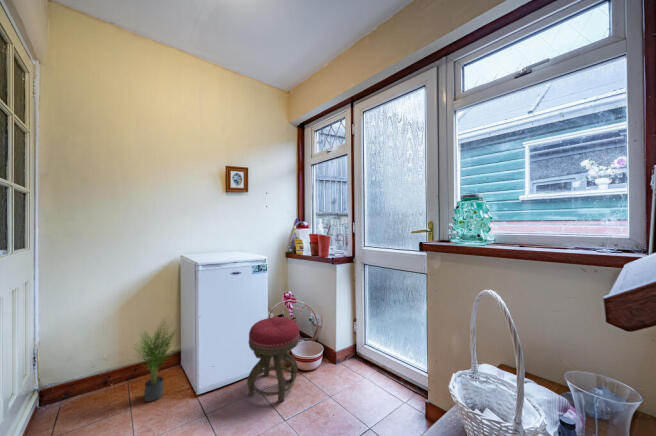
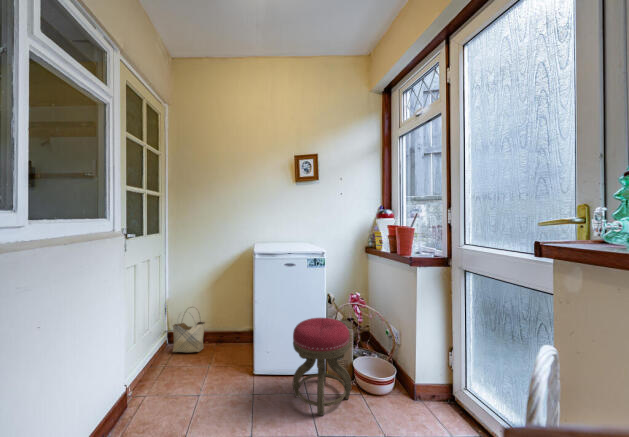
potted plant: present [137,322,174,401] -> none [207,298,248,369]
woven basket: none [47,341,105,410] -> present [173,316,205,352]

